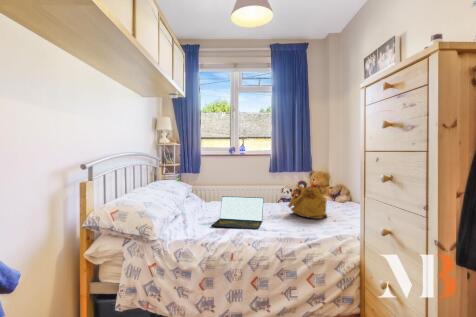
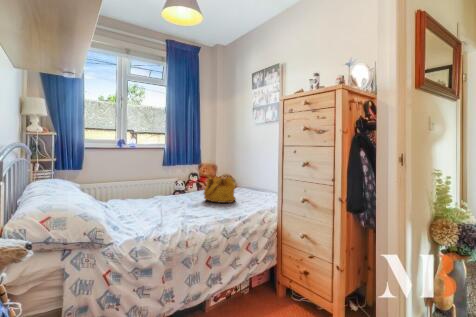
laptop: present [211,196,263,229] -> none [144,189,194,222]

